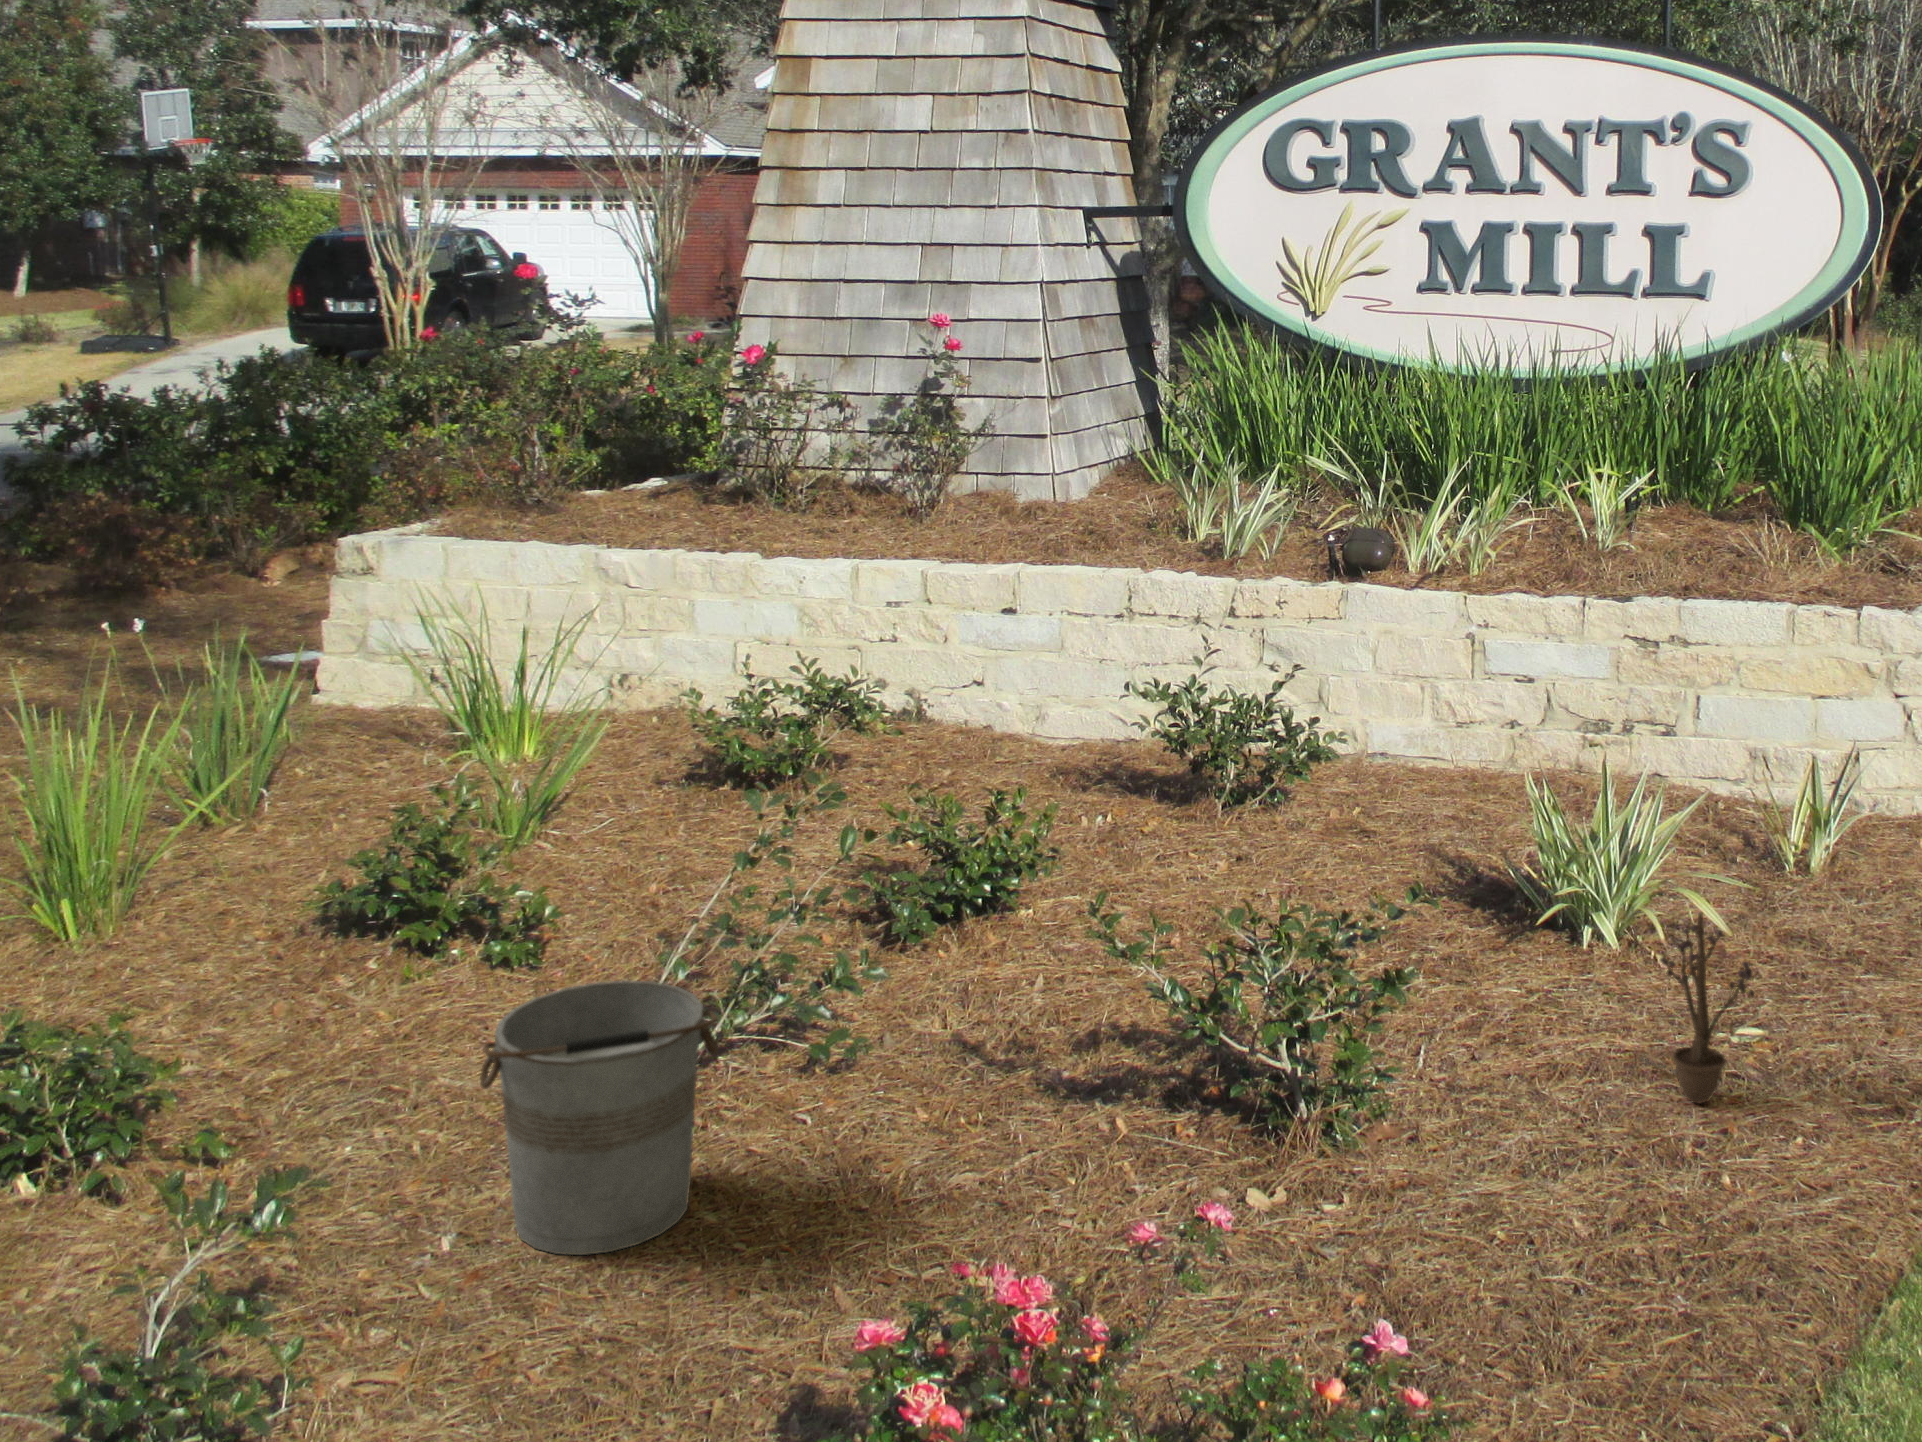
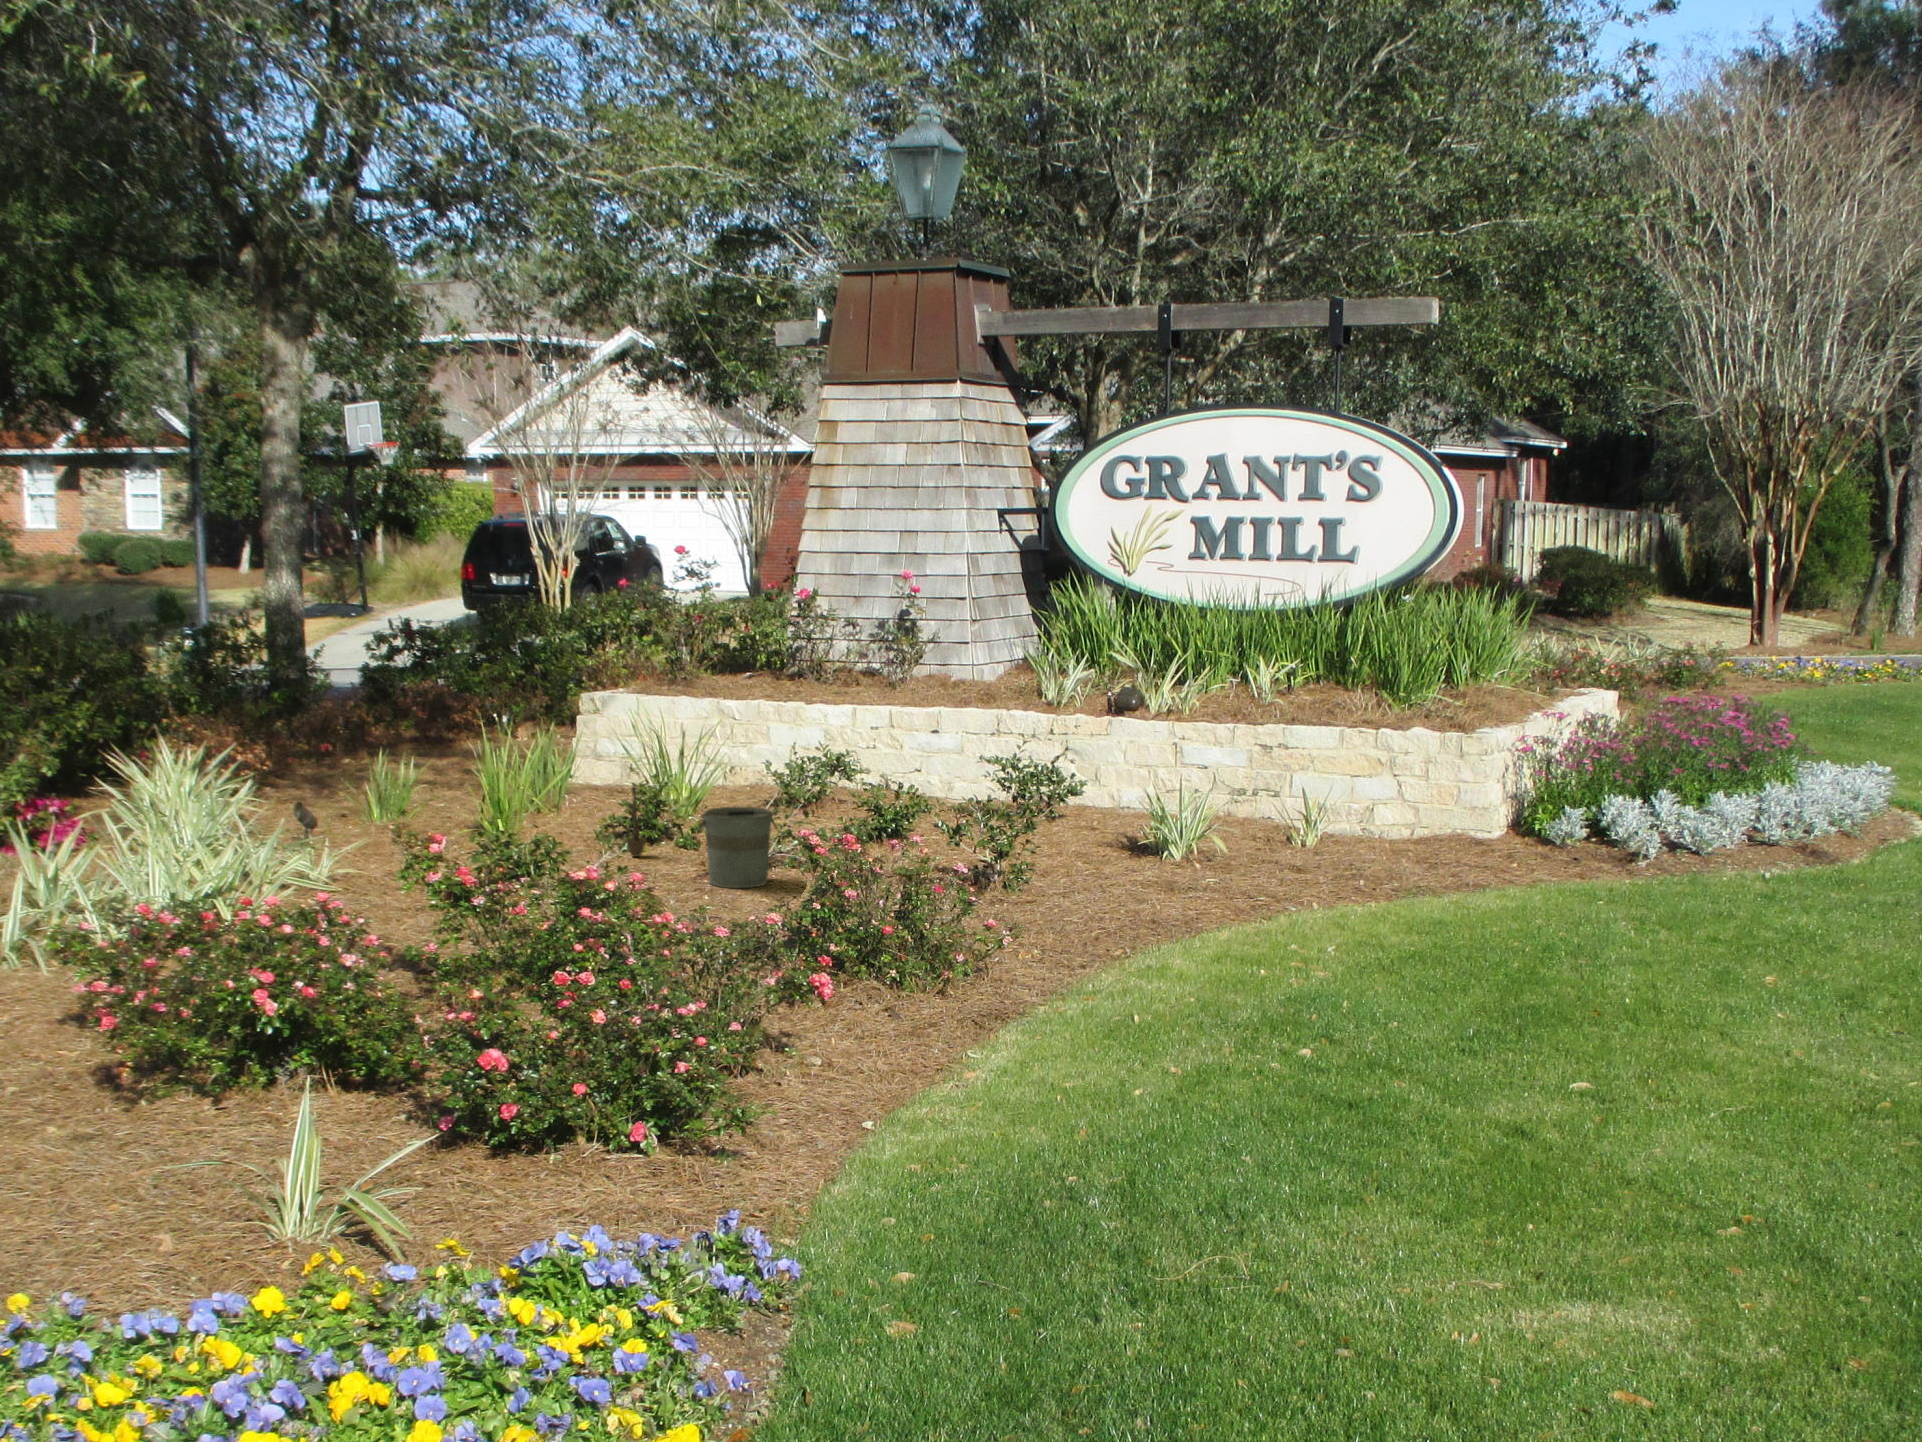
decorative plant: present [1641,913,1754,1104] -> present [626,784,649,857]

